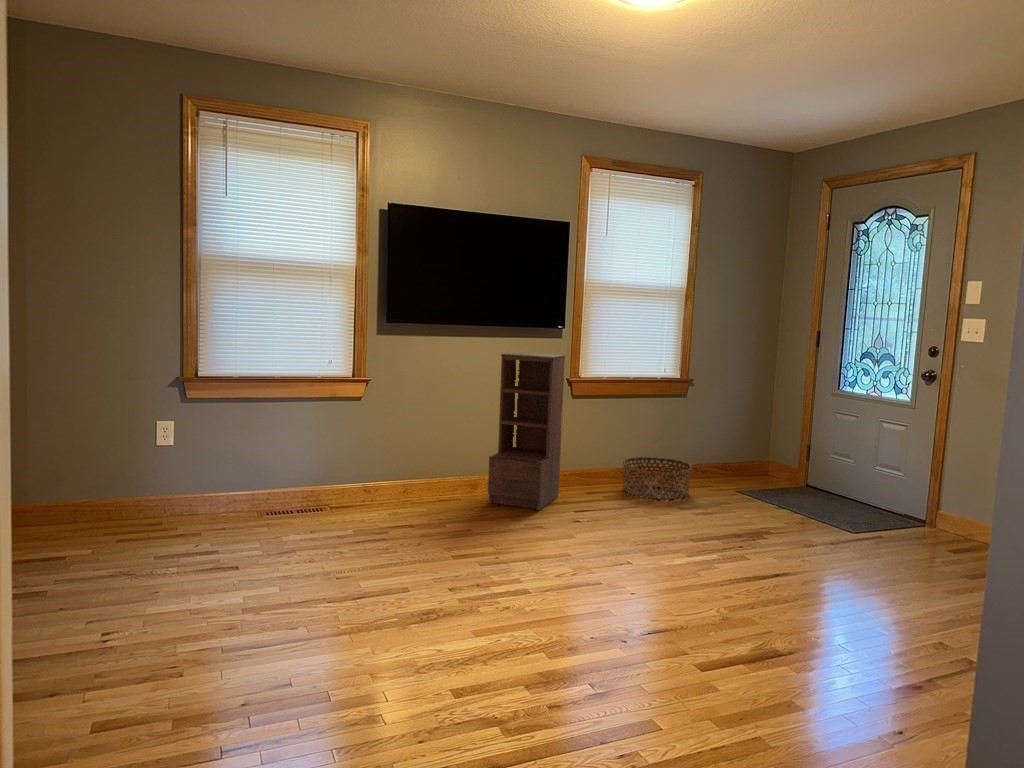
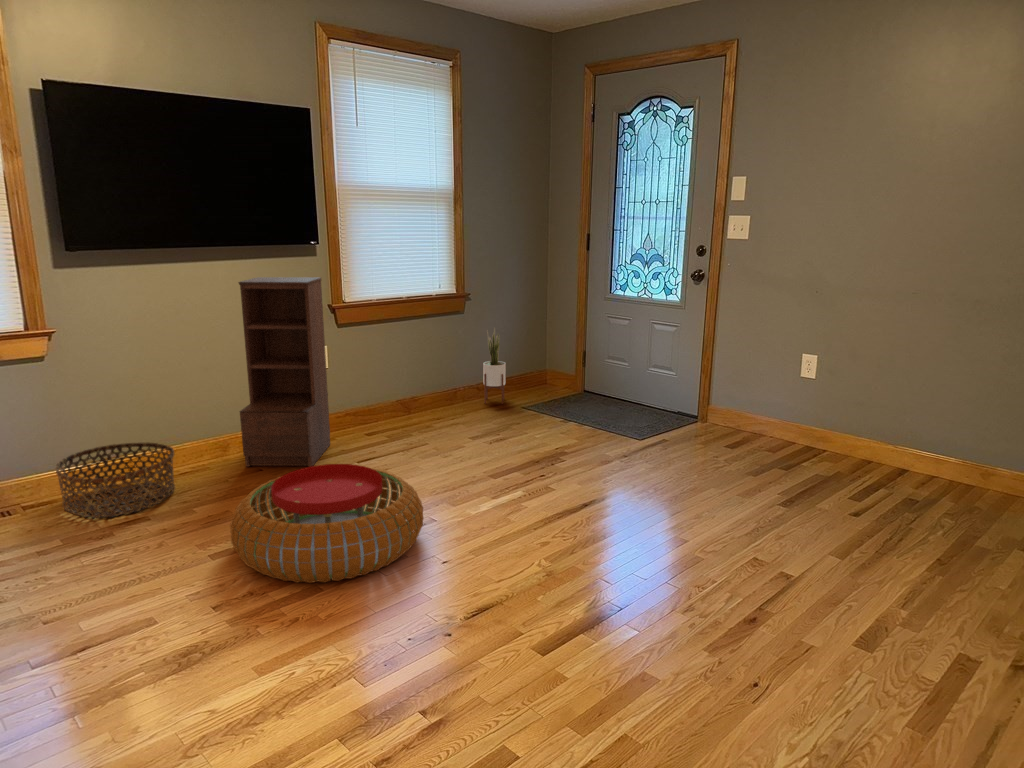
potted plant: none [703,413,726,485] -> present [483,329,506,404]
basket: present [623,457,692,499] -> present [56,443,175,518]
pouf: none [469,500,622,590] -> present [230,464,423,583]

